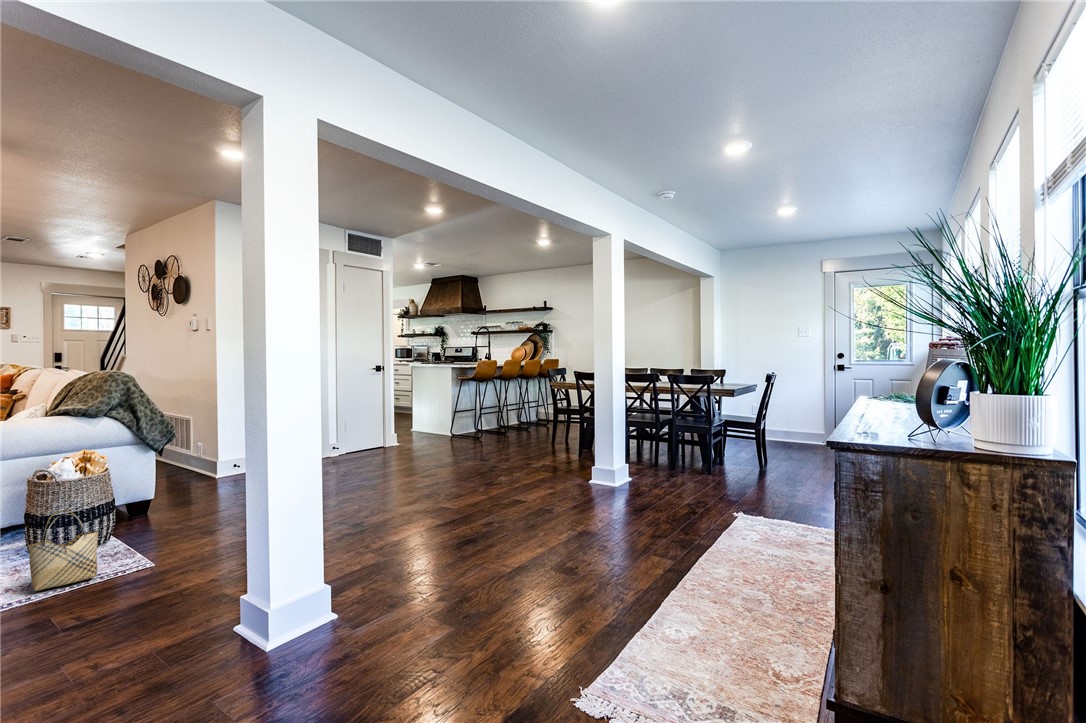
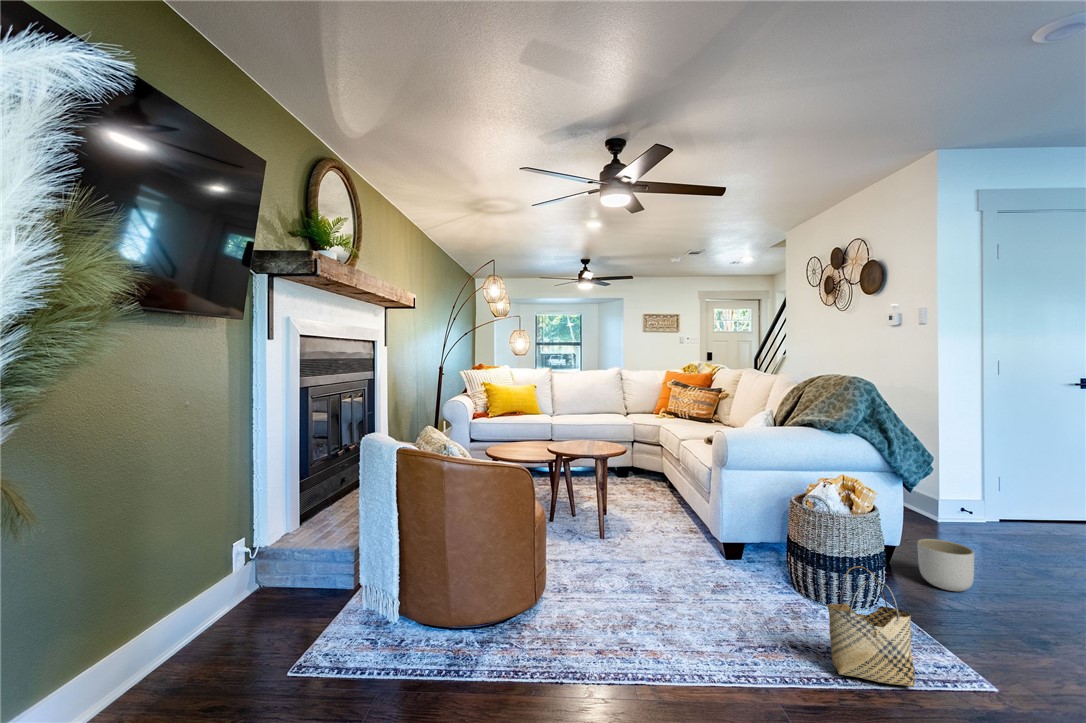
planter: none [153,485,190,519] -> present [917,539,974,591]

